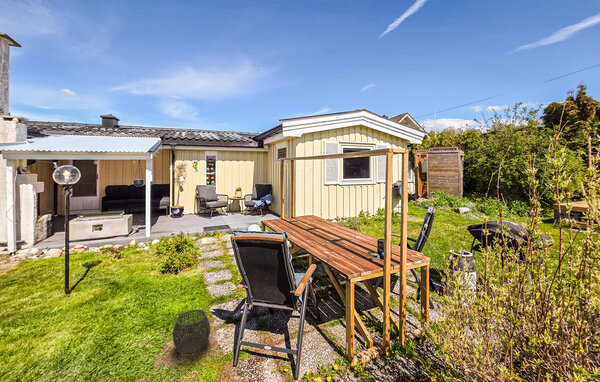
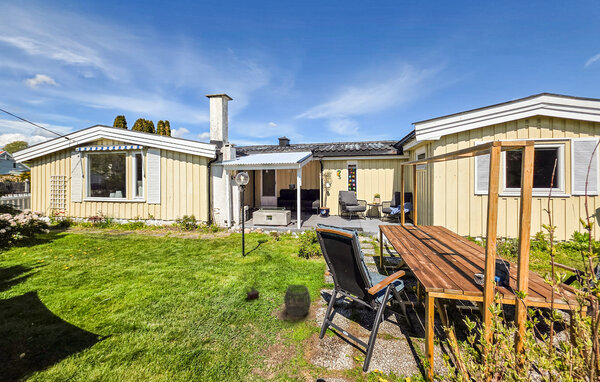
potted plant: none [94,304,141,356] -> present [244,267,264,300]

